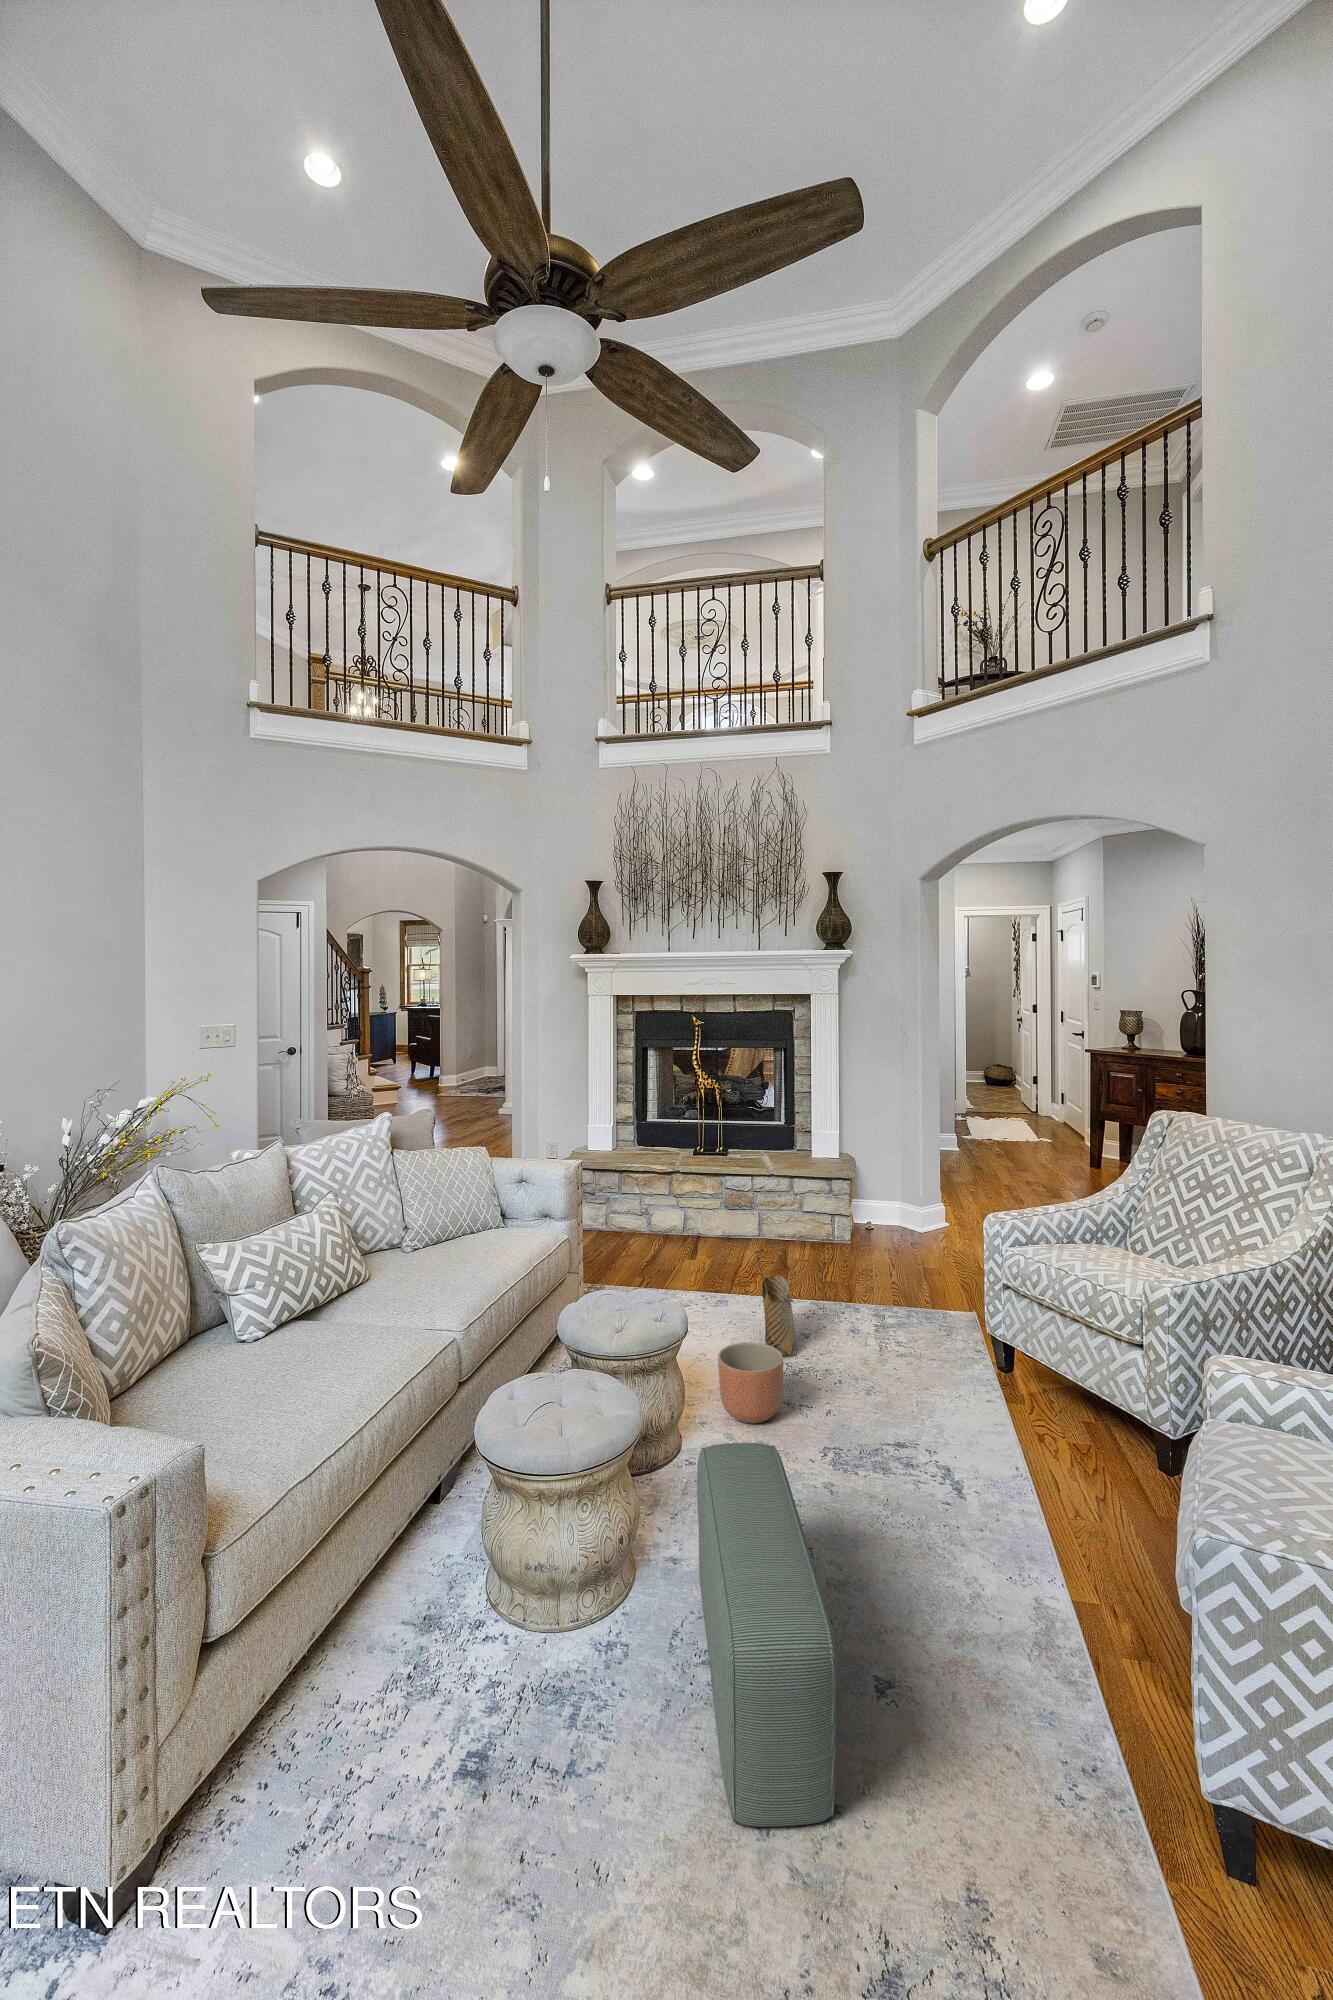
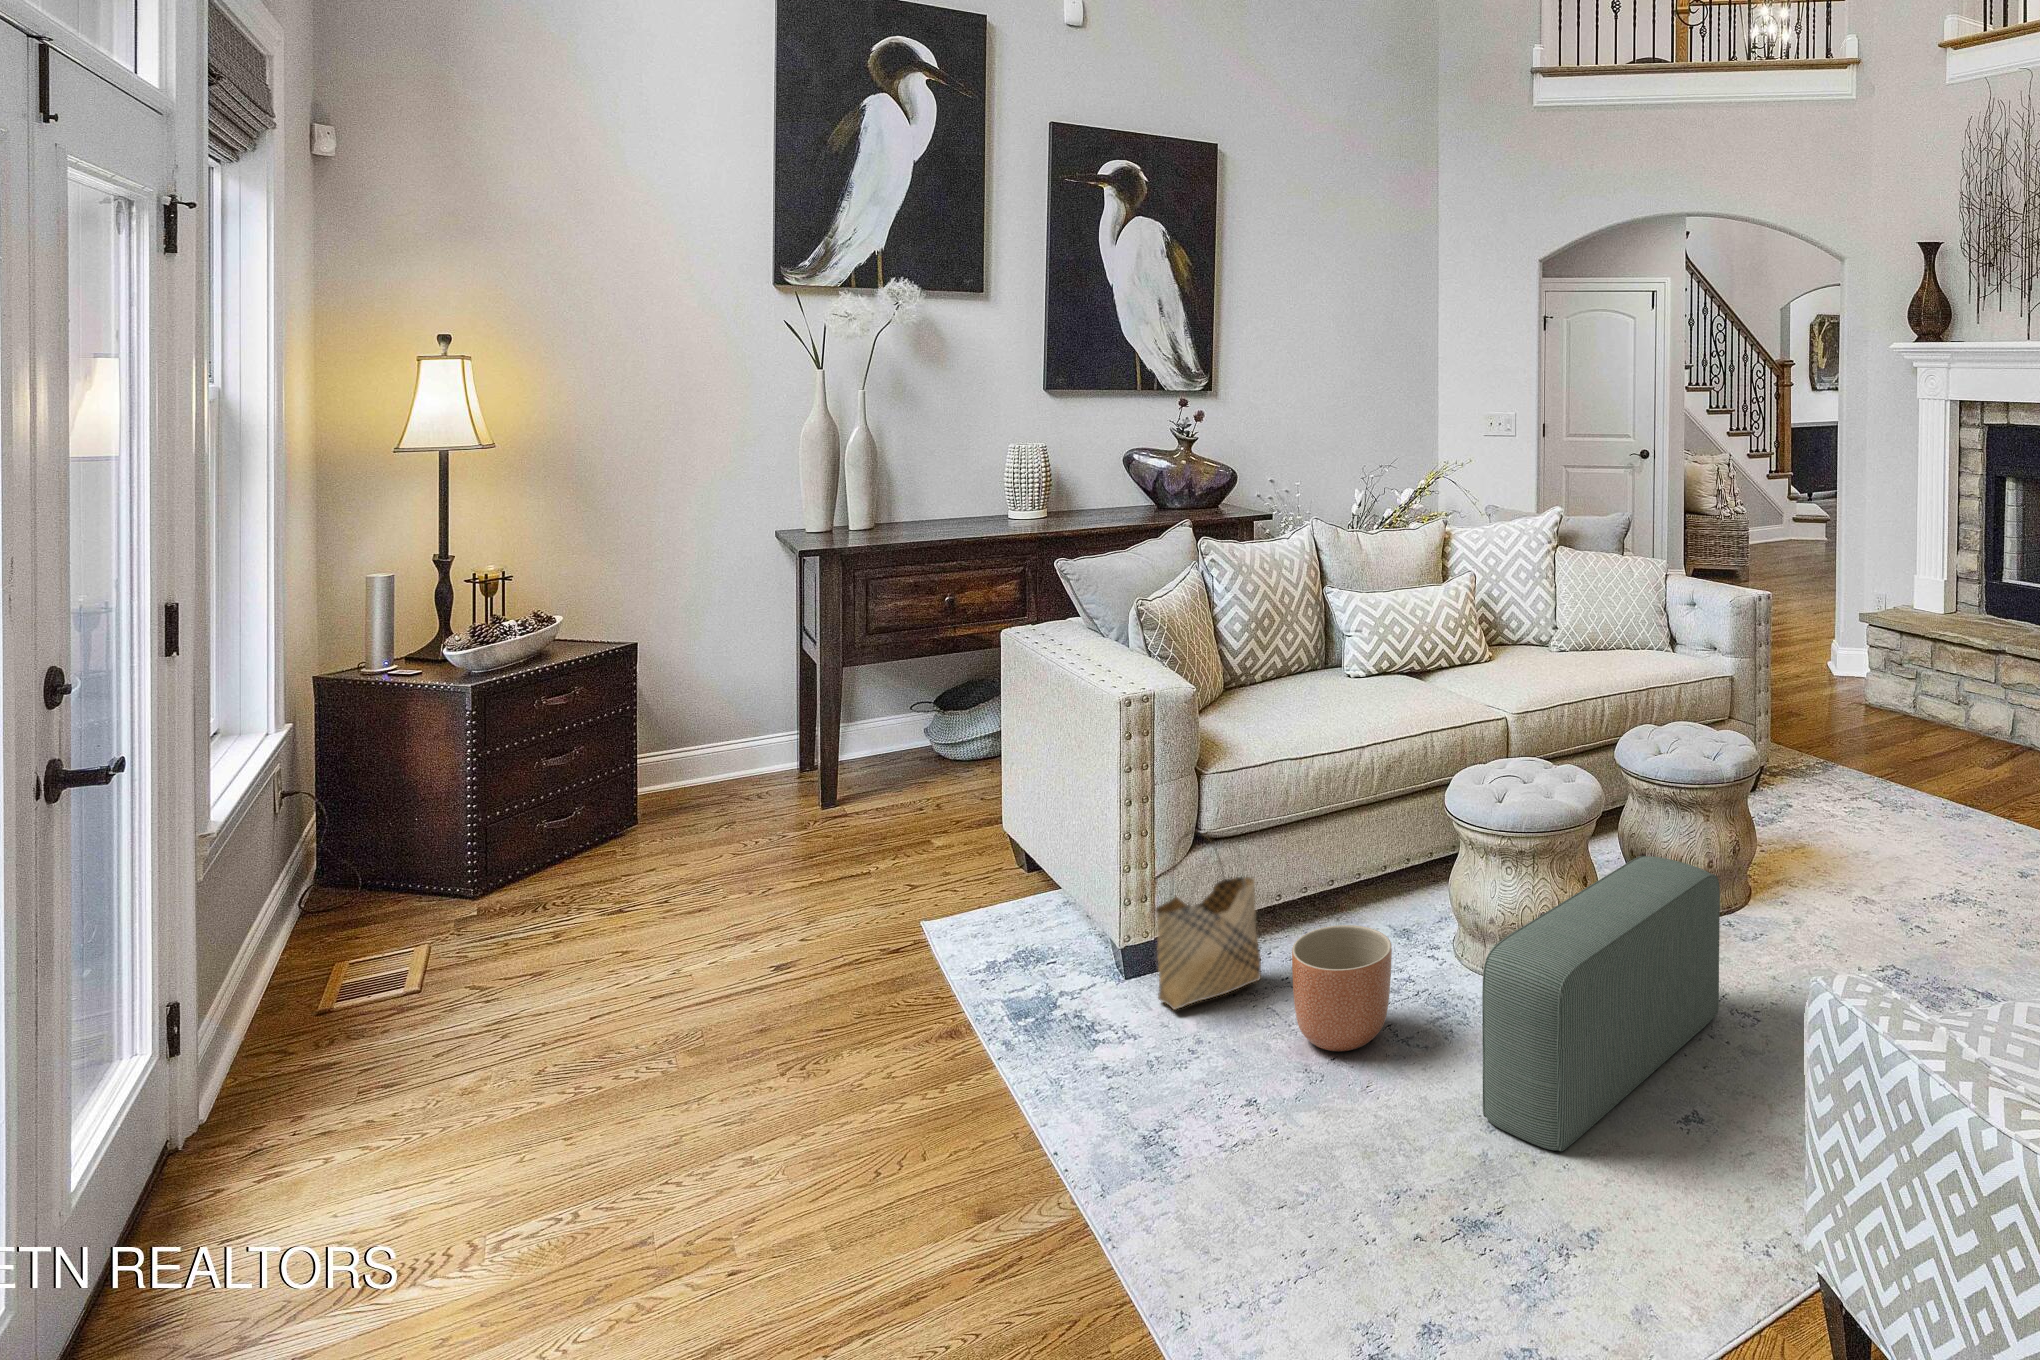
woven basket: present [757,1254,797,1355] -> present [1156,830,1261,1010]
planter: present [718,1342,783,1423] -> present [1292,925,1392,1051]

